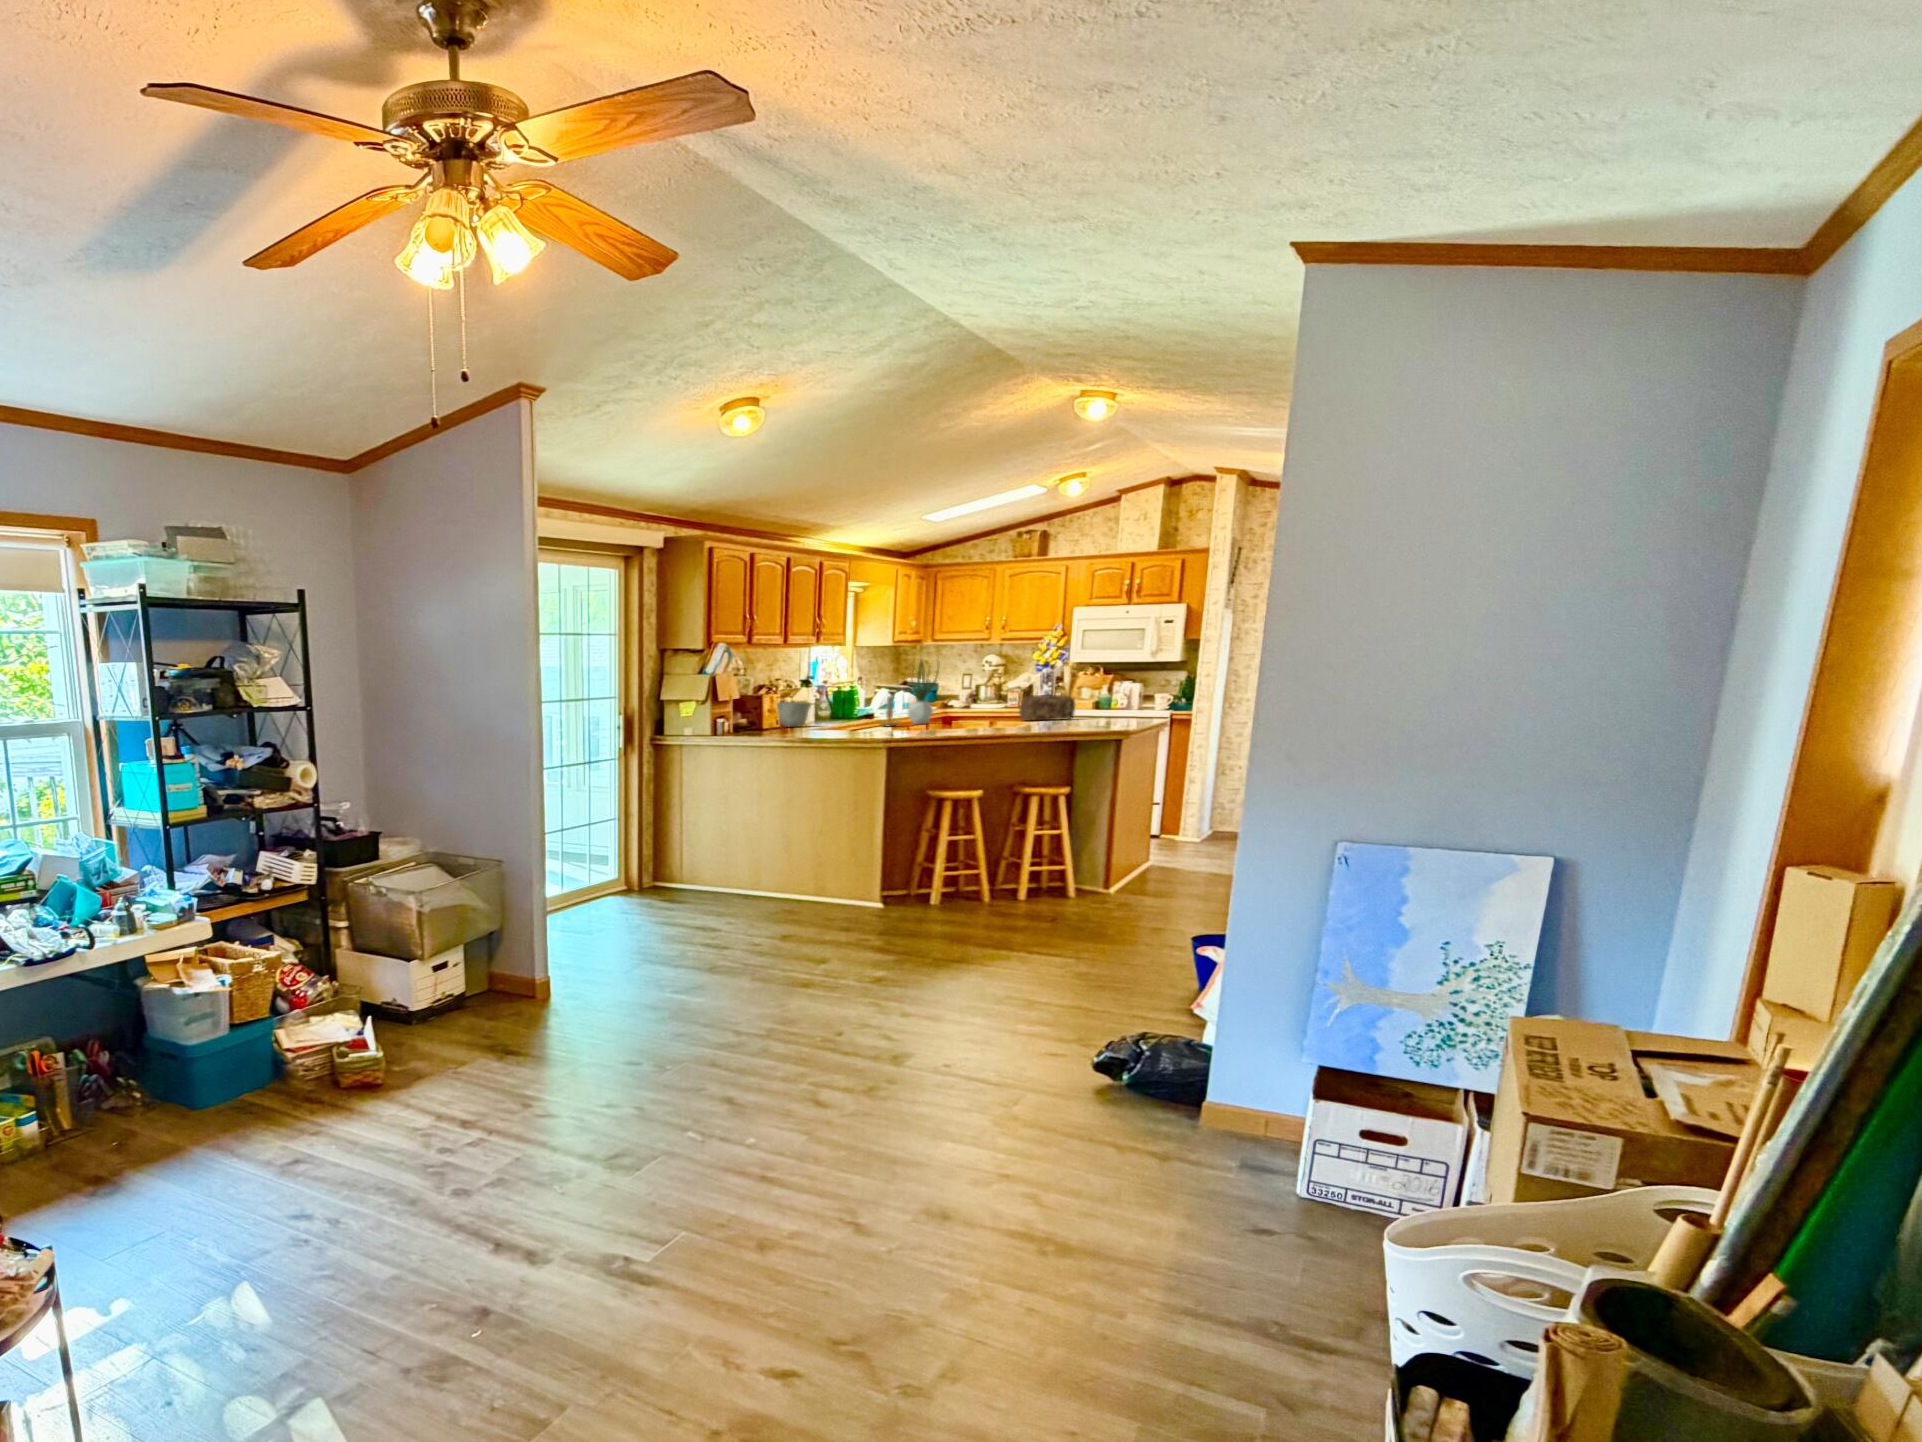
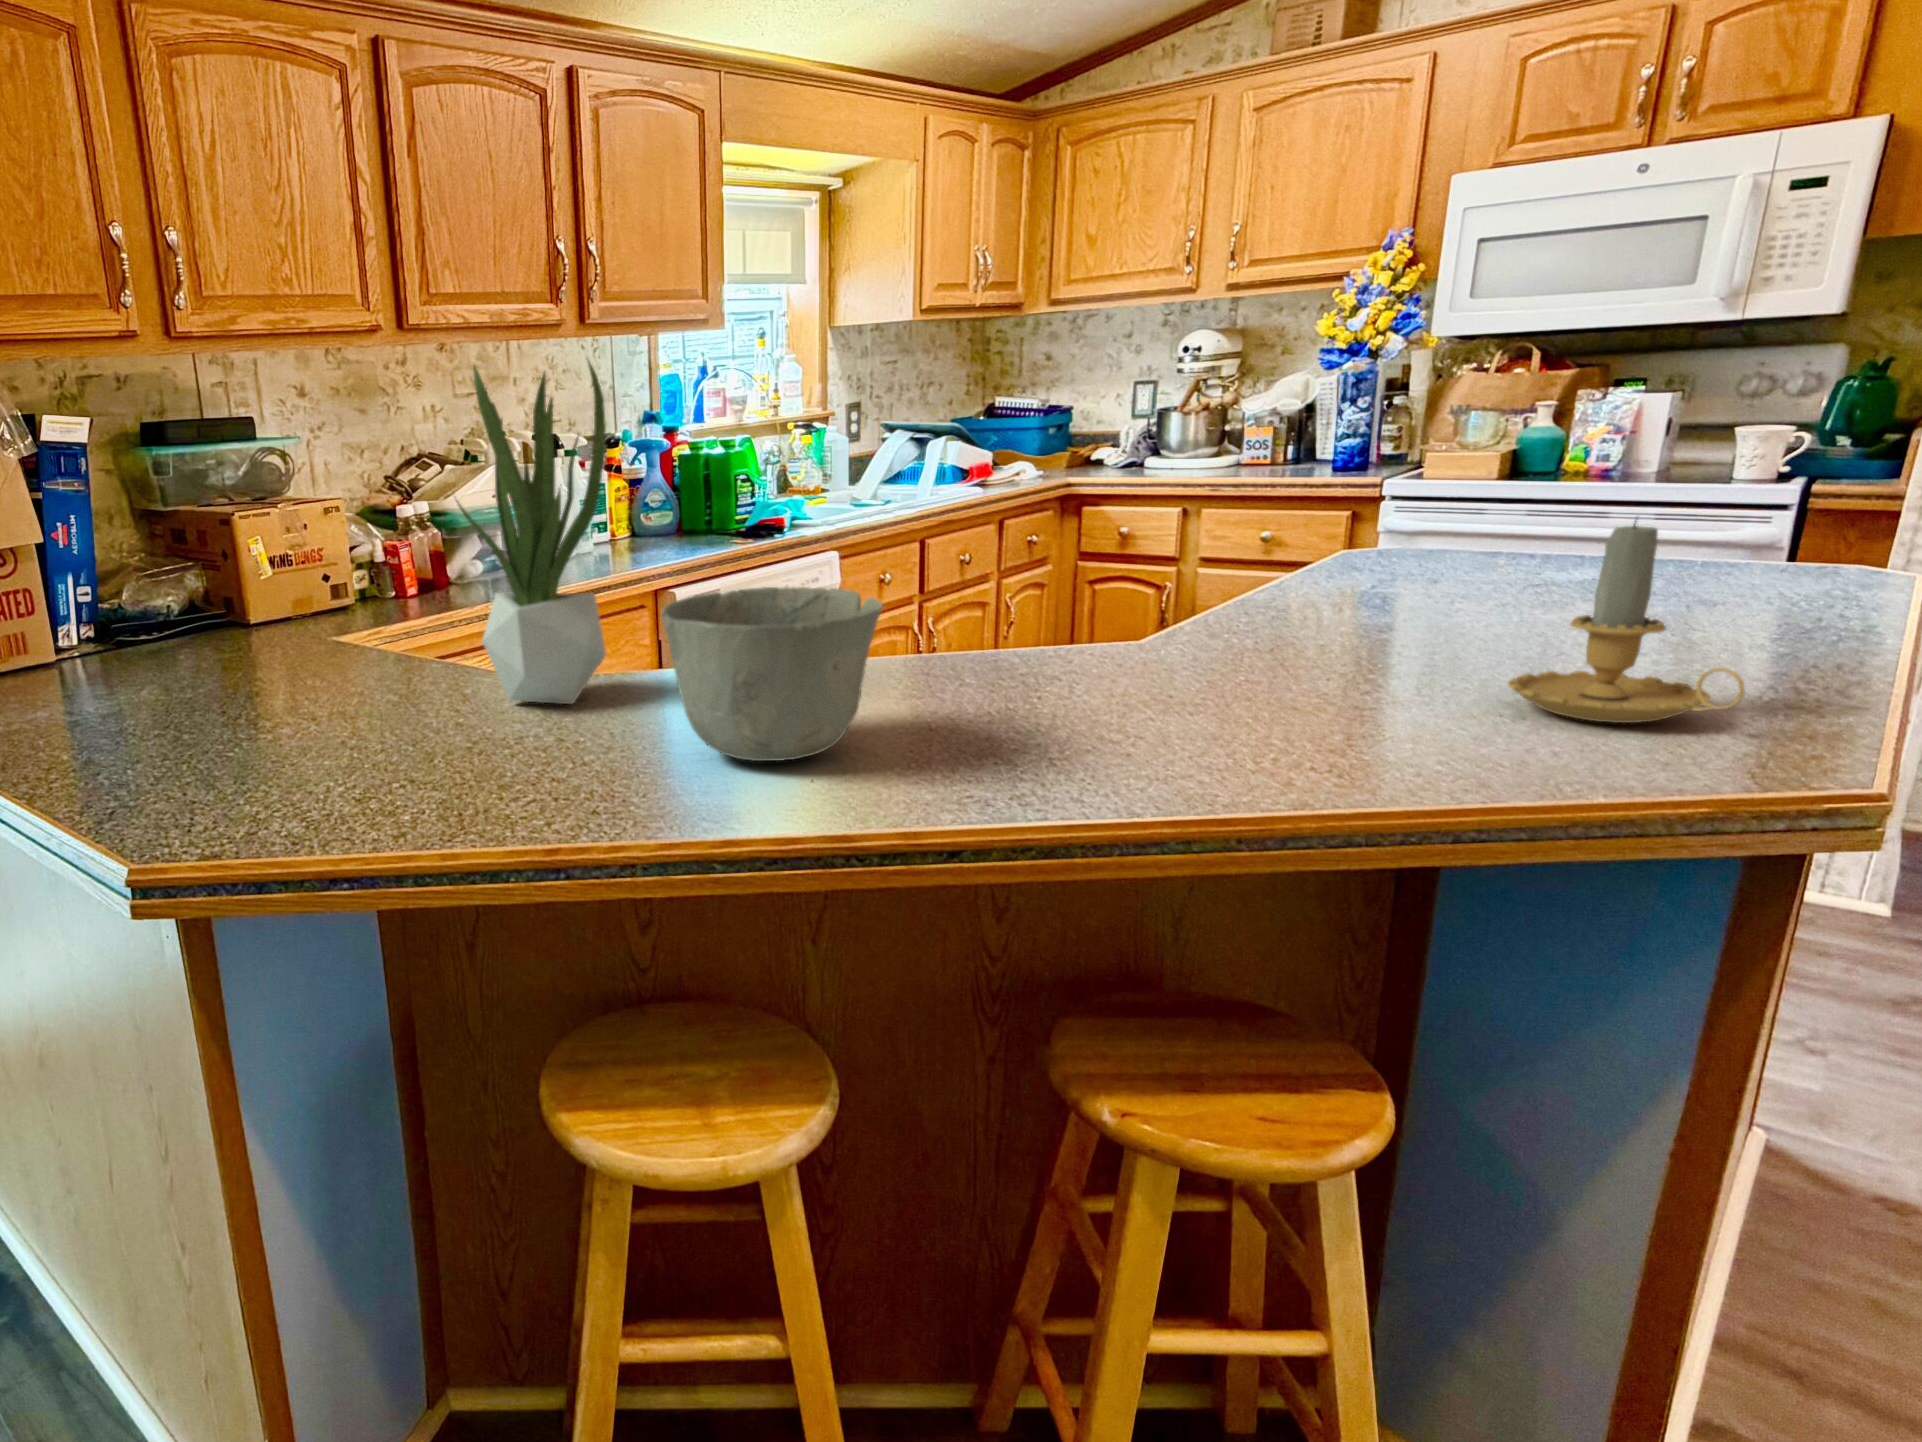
bread loaf: present [1019,695,1075,721] -> none [1067,553,1404,711]
candle: present [879,696,900,726] -> present [1508,521,1744,723]
ceramic bowl: present [777,702,810,727] -> present [662,587,883,761]

